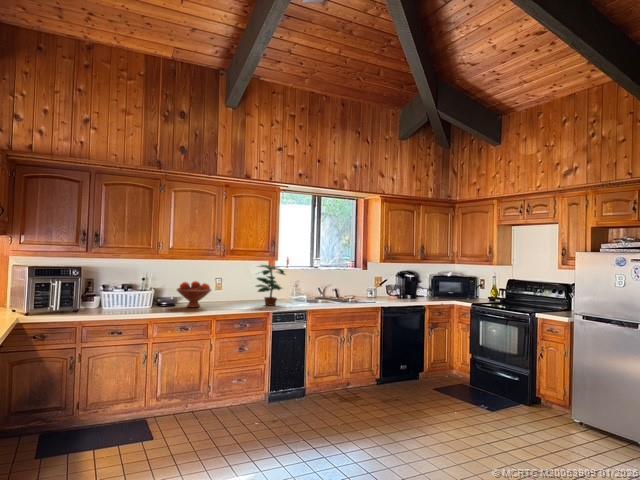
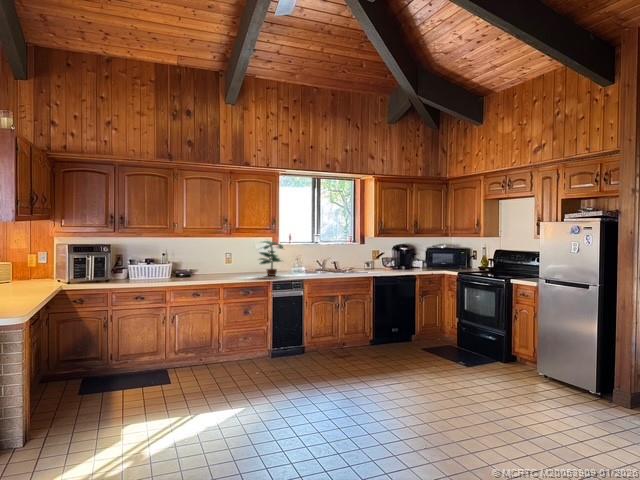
fruit bowl: present [177,281,211,307] -> none [190,256,220,278]

